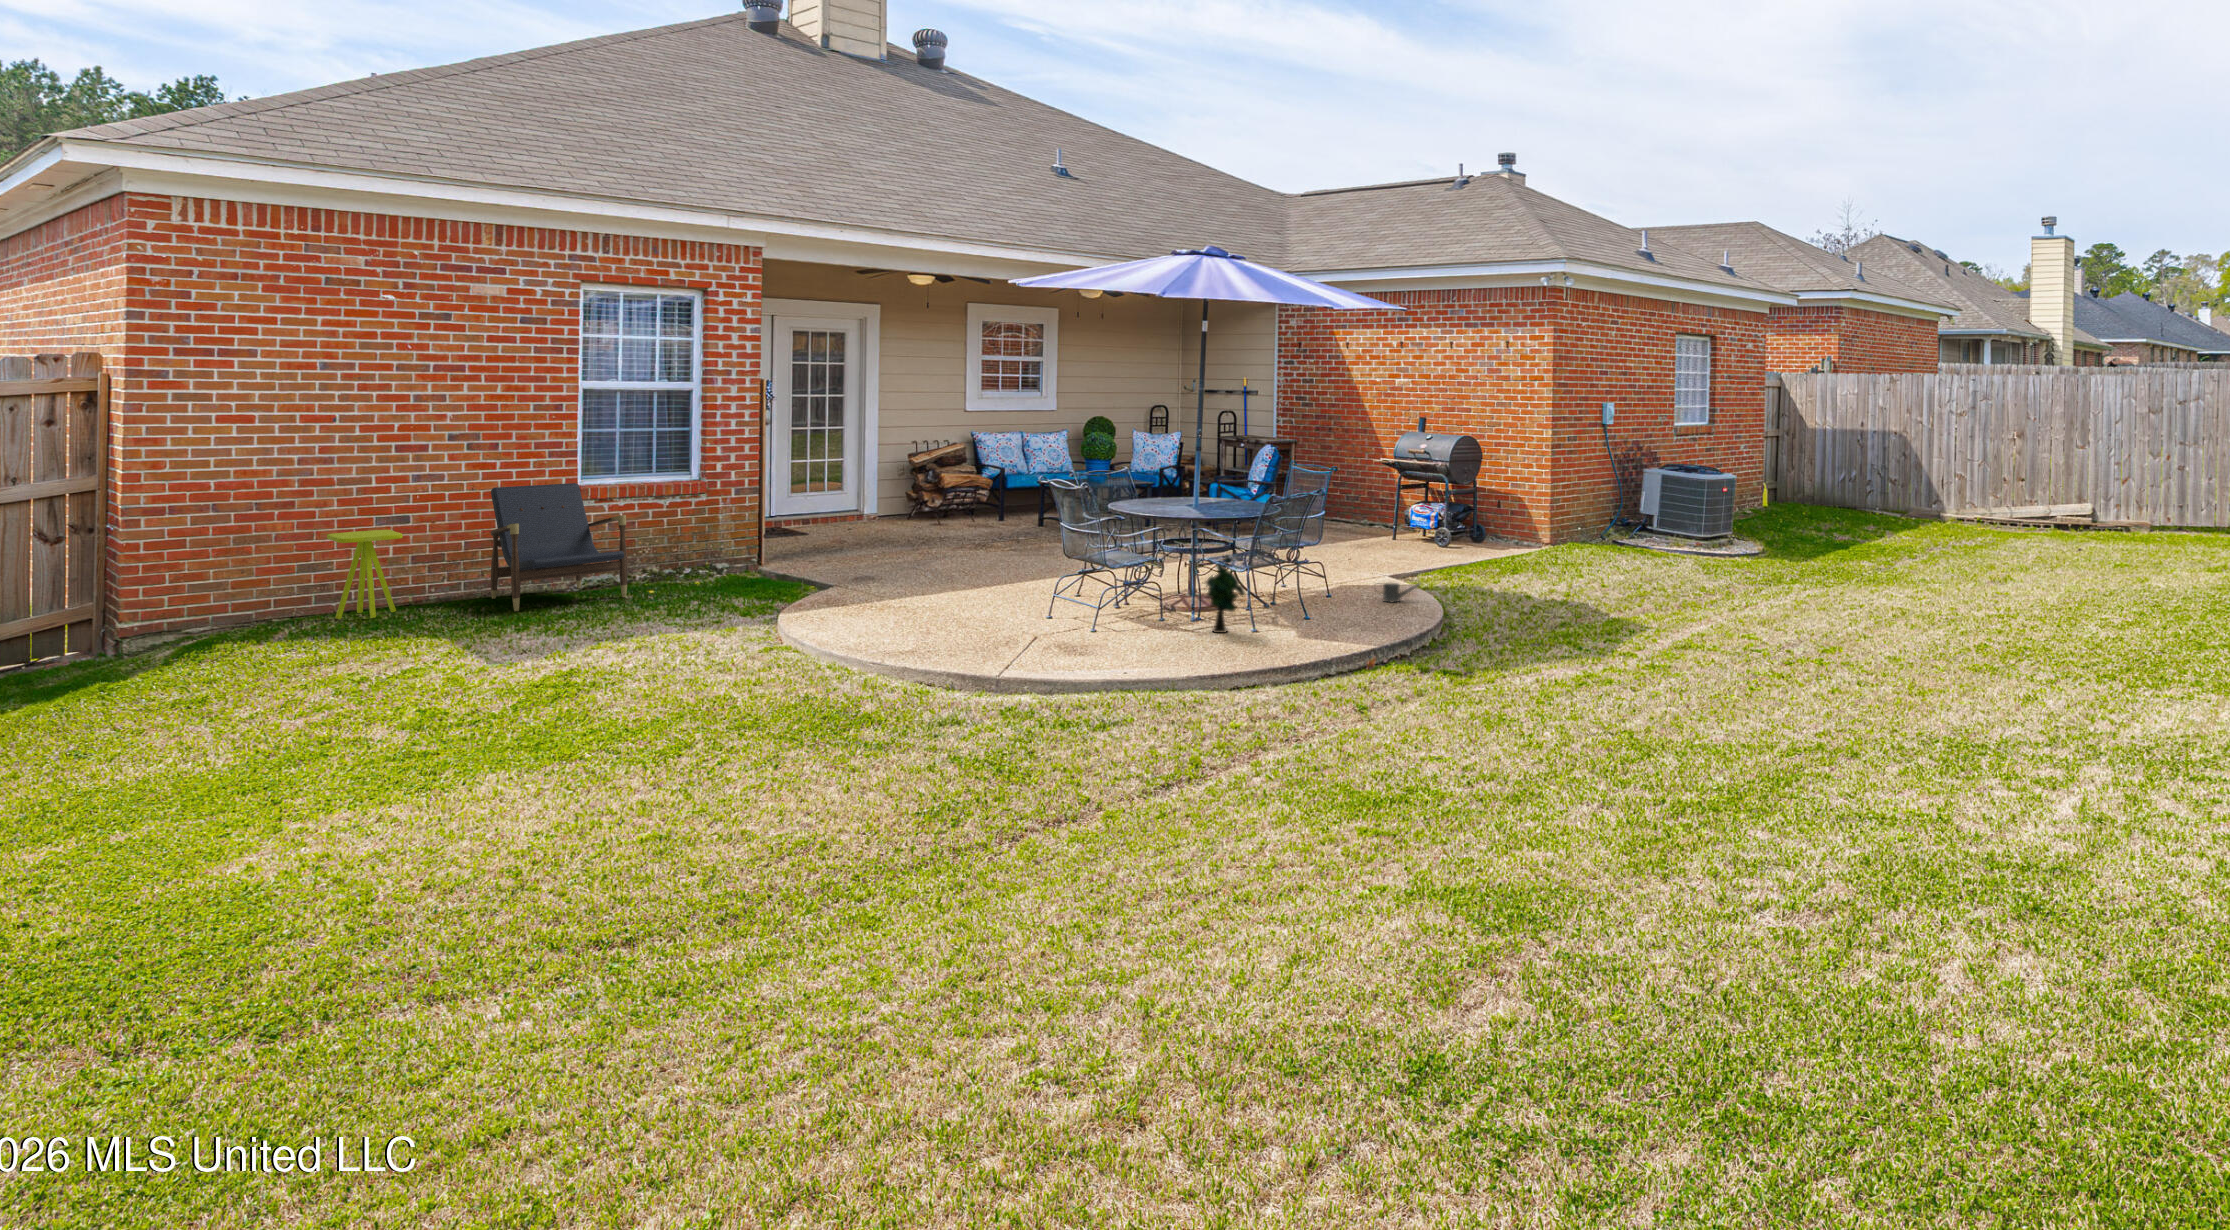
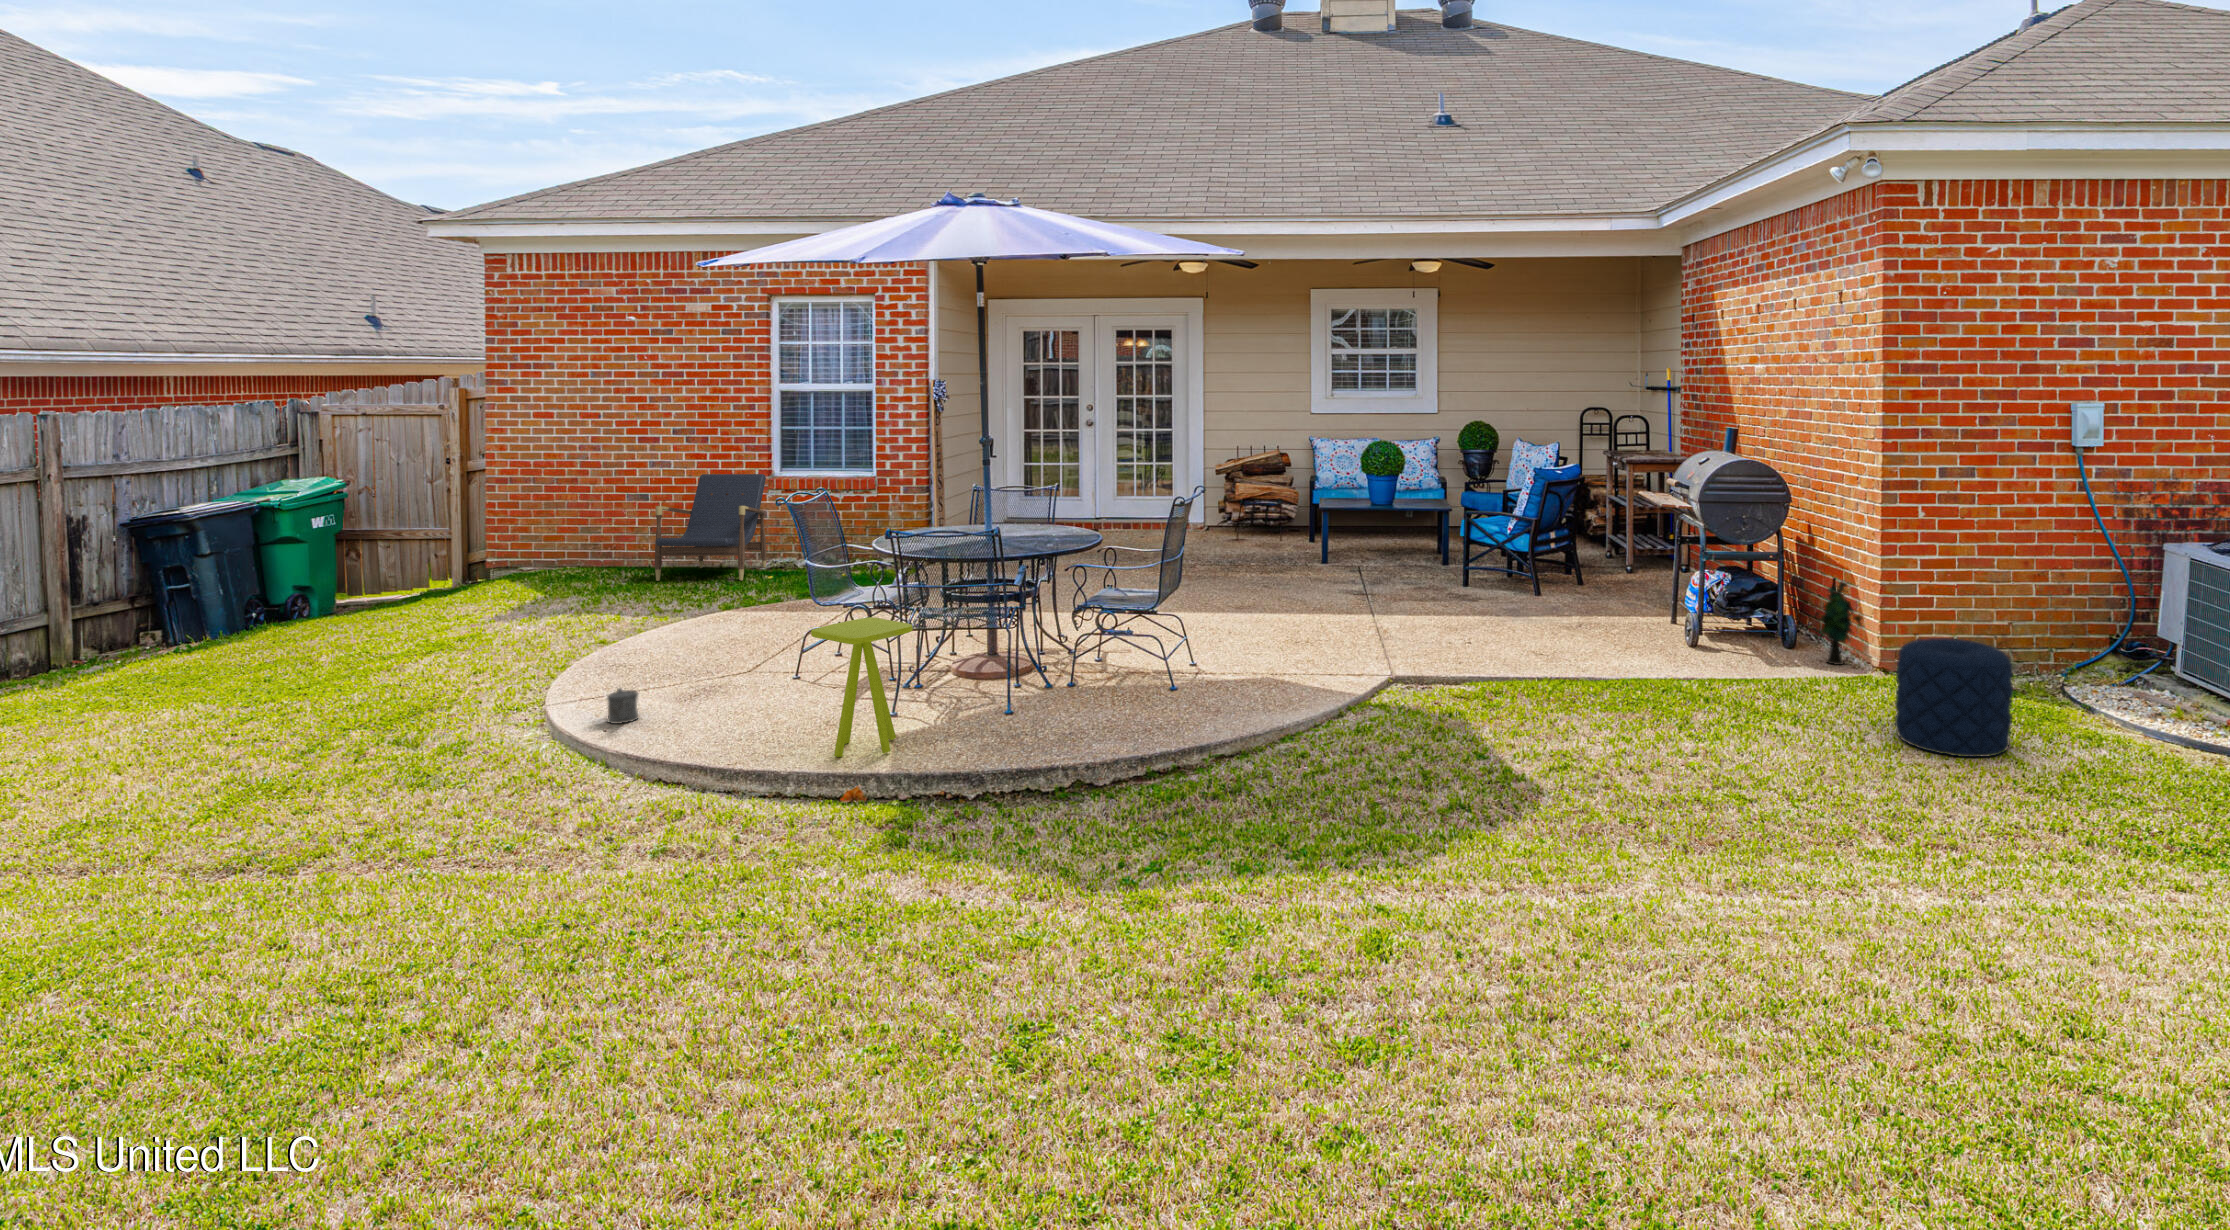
pouf: none [1585,502,1633,550] -> present [1895,638,2013,757]
side table: present [327,530,403,619] -> present [811,617,913,757]
decorative plant: present [1206,557,1244,633] -> present [1816,582,1862,665]
watering can: present [1376,583,1420,603] -> present [607,688,639,724]

